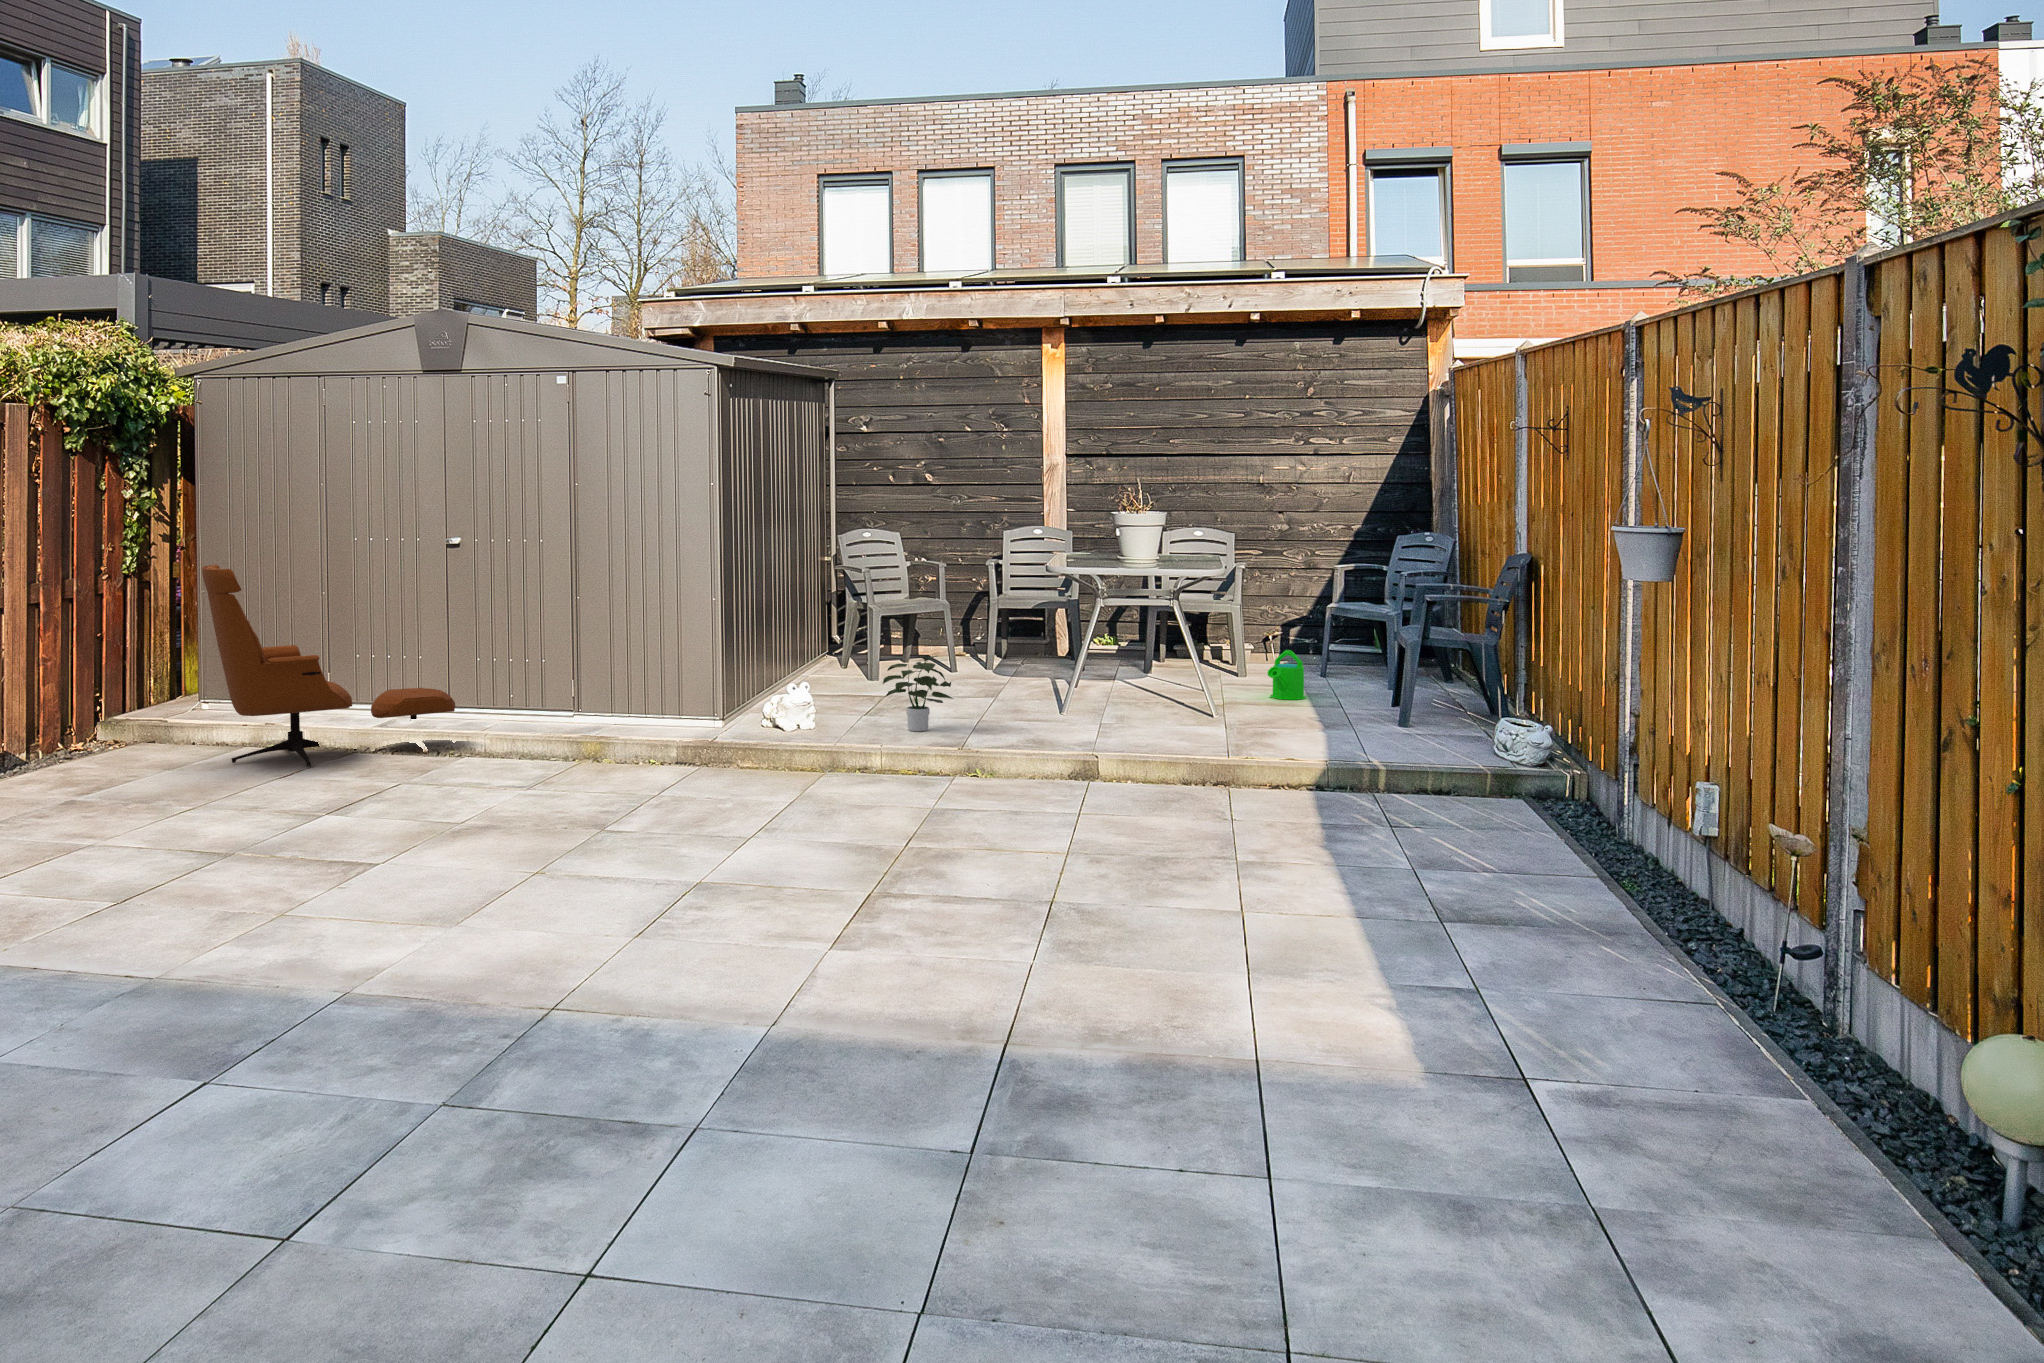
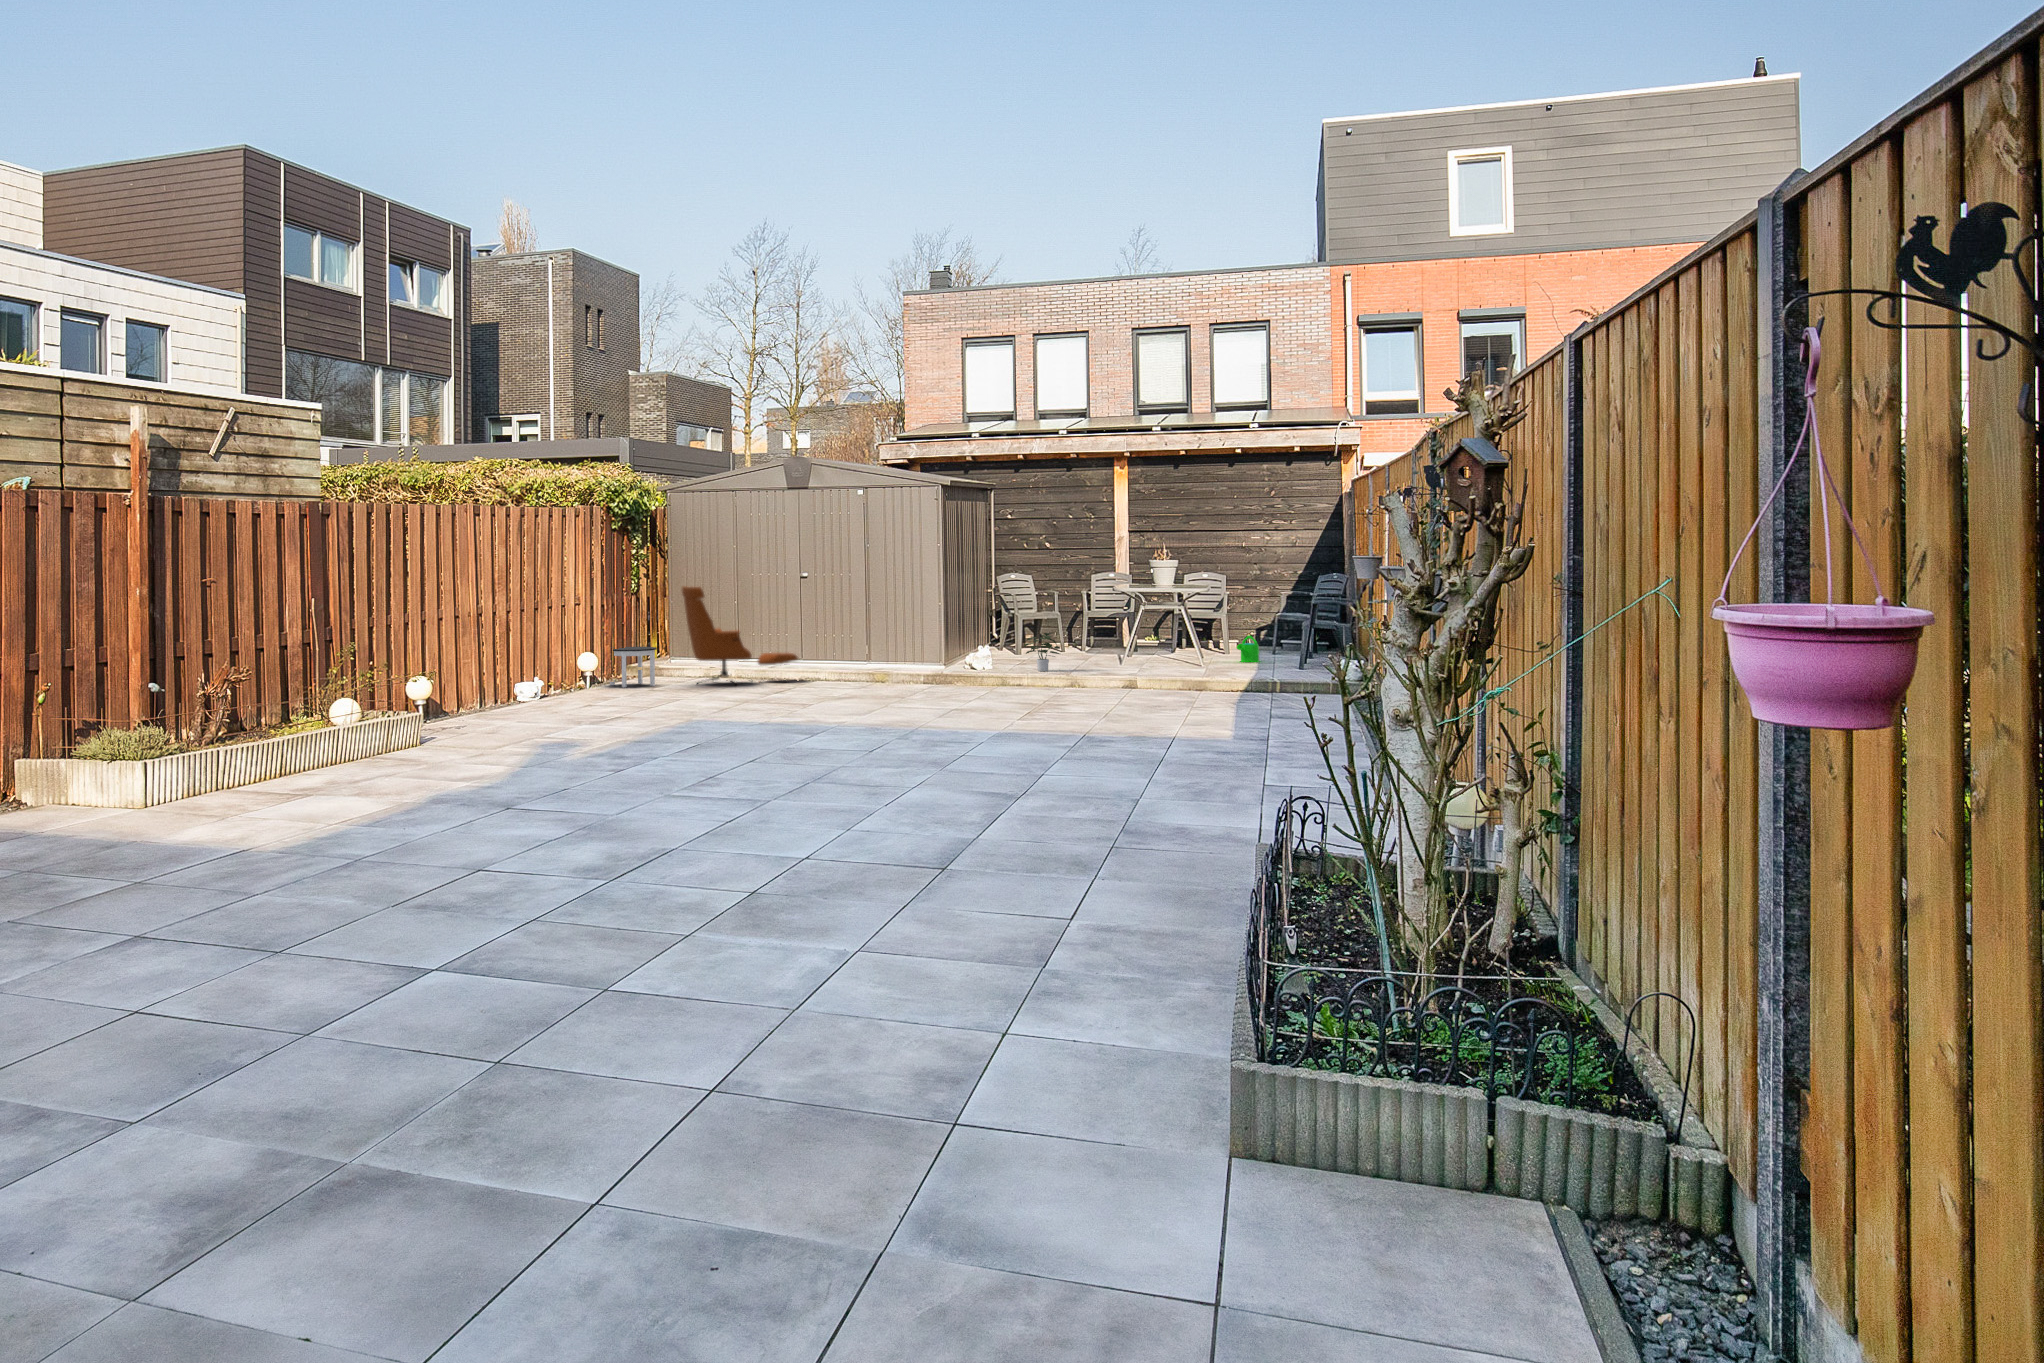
round table: none [44,683,154,774] -> present [610,647,657,687]

